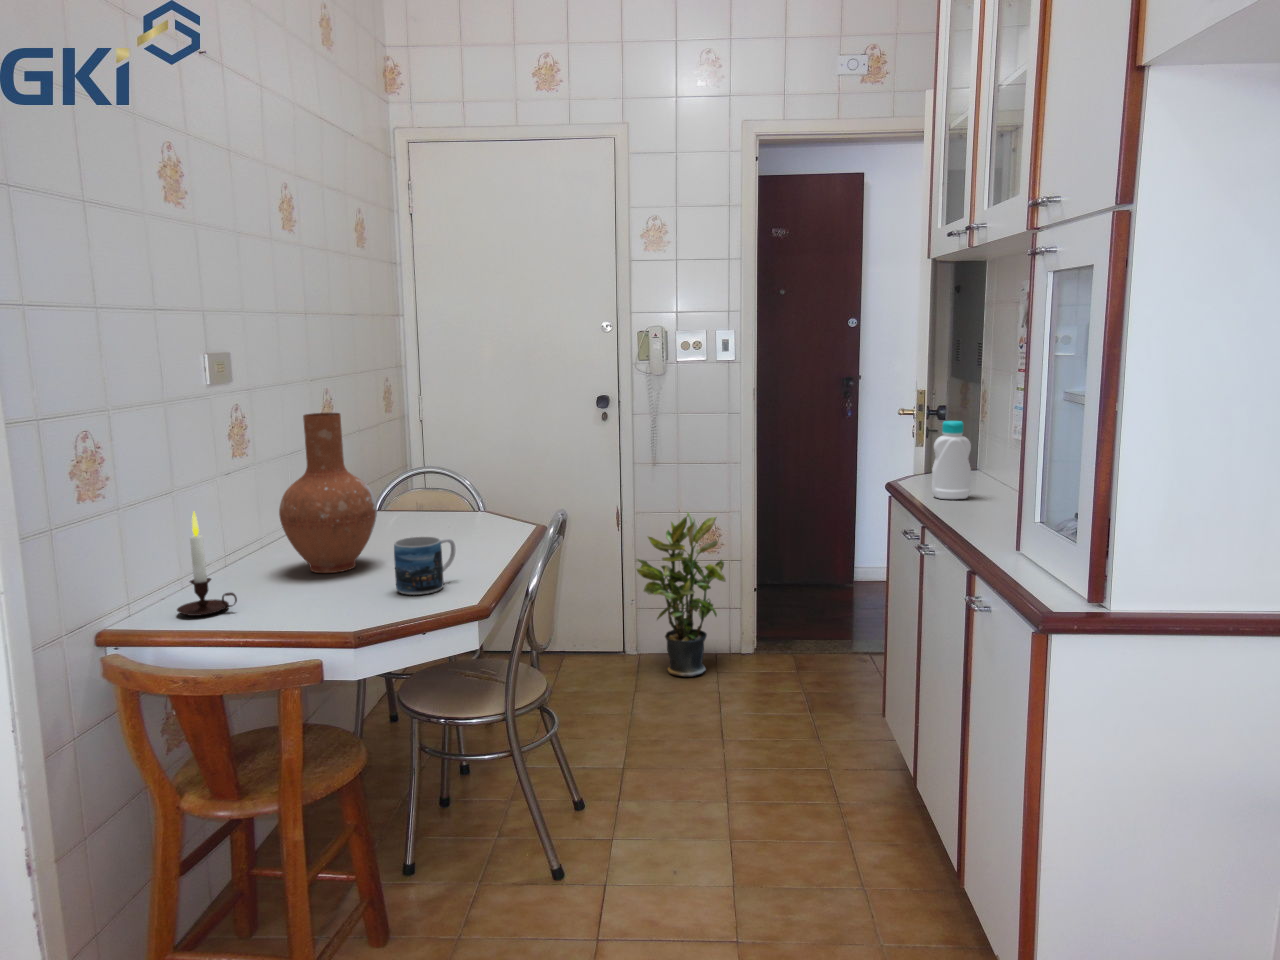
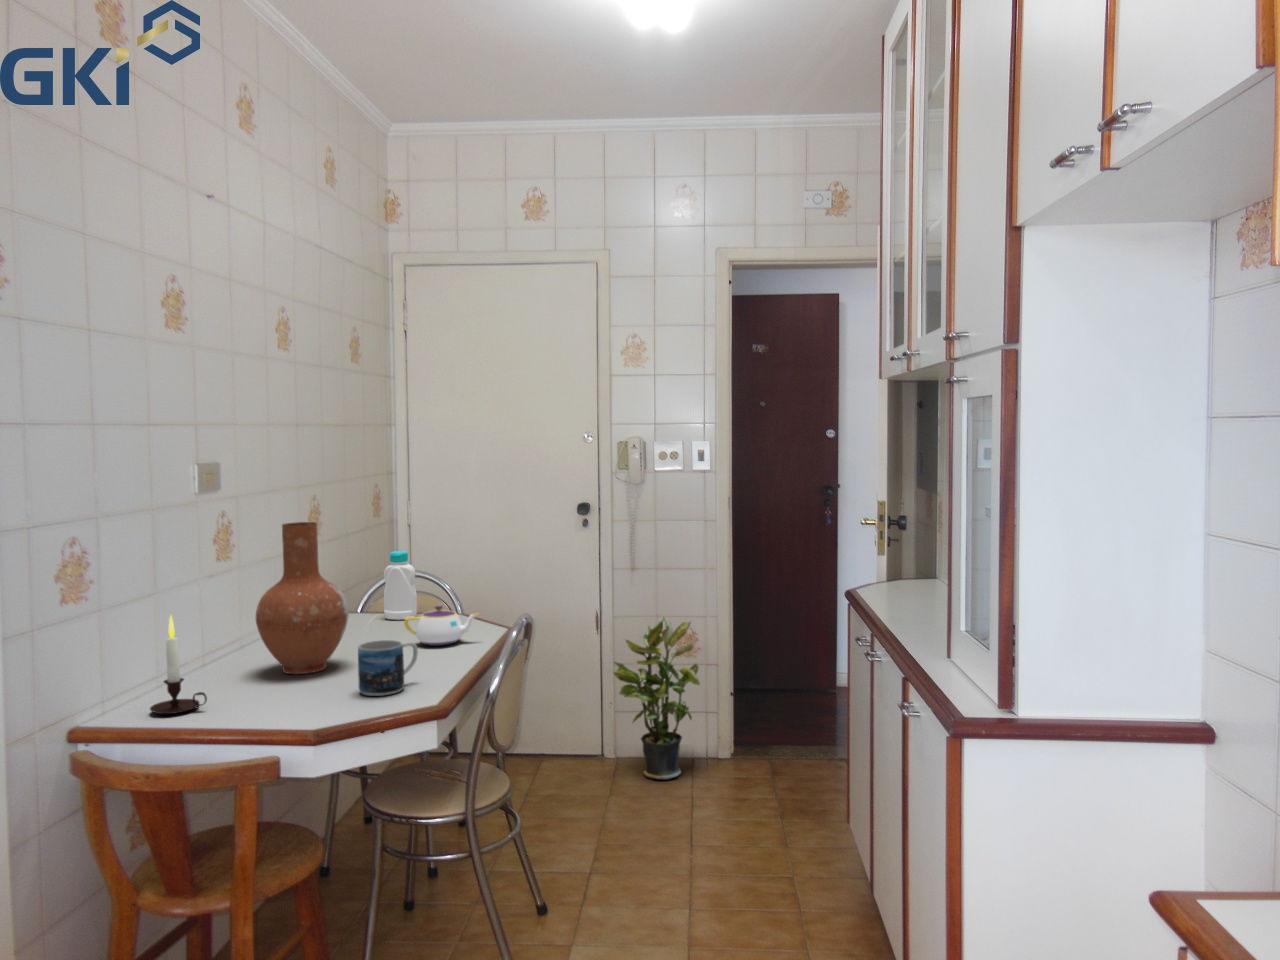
bottle: present [932,421,971,499] -> present [384,551,417,620]
teapot: none [432,501,511,543] -> present [404,606,478,646]

